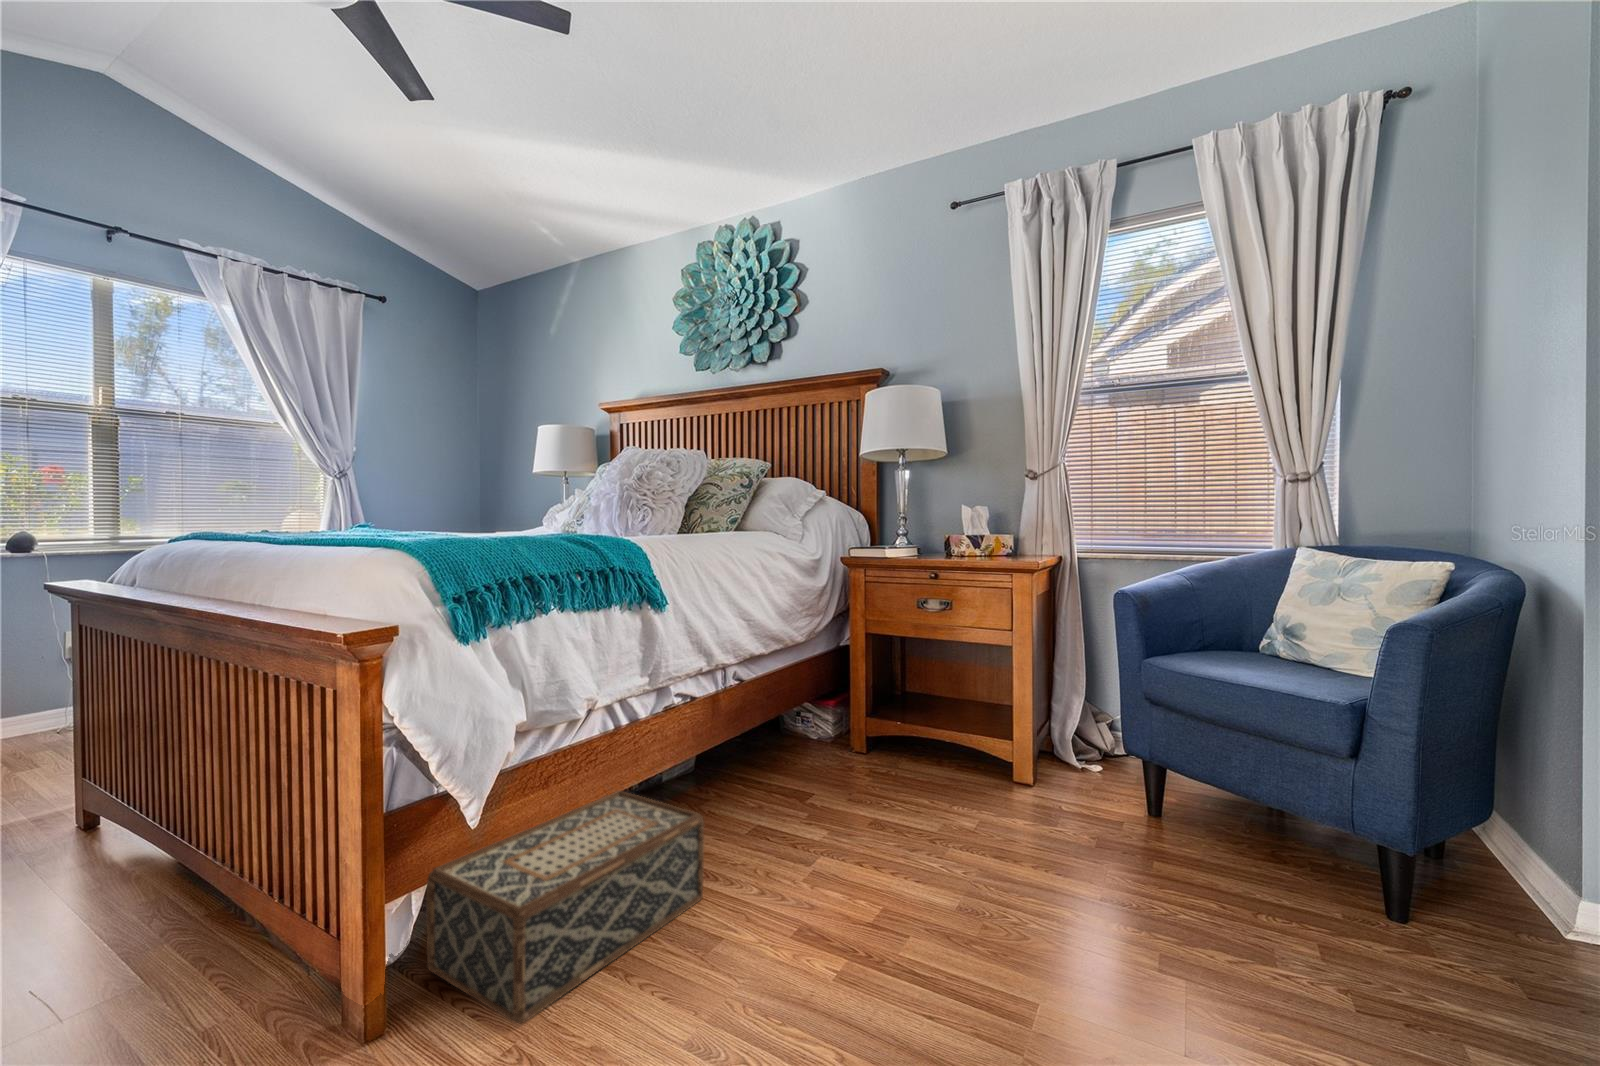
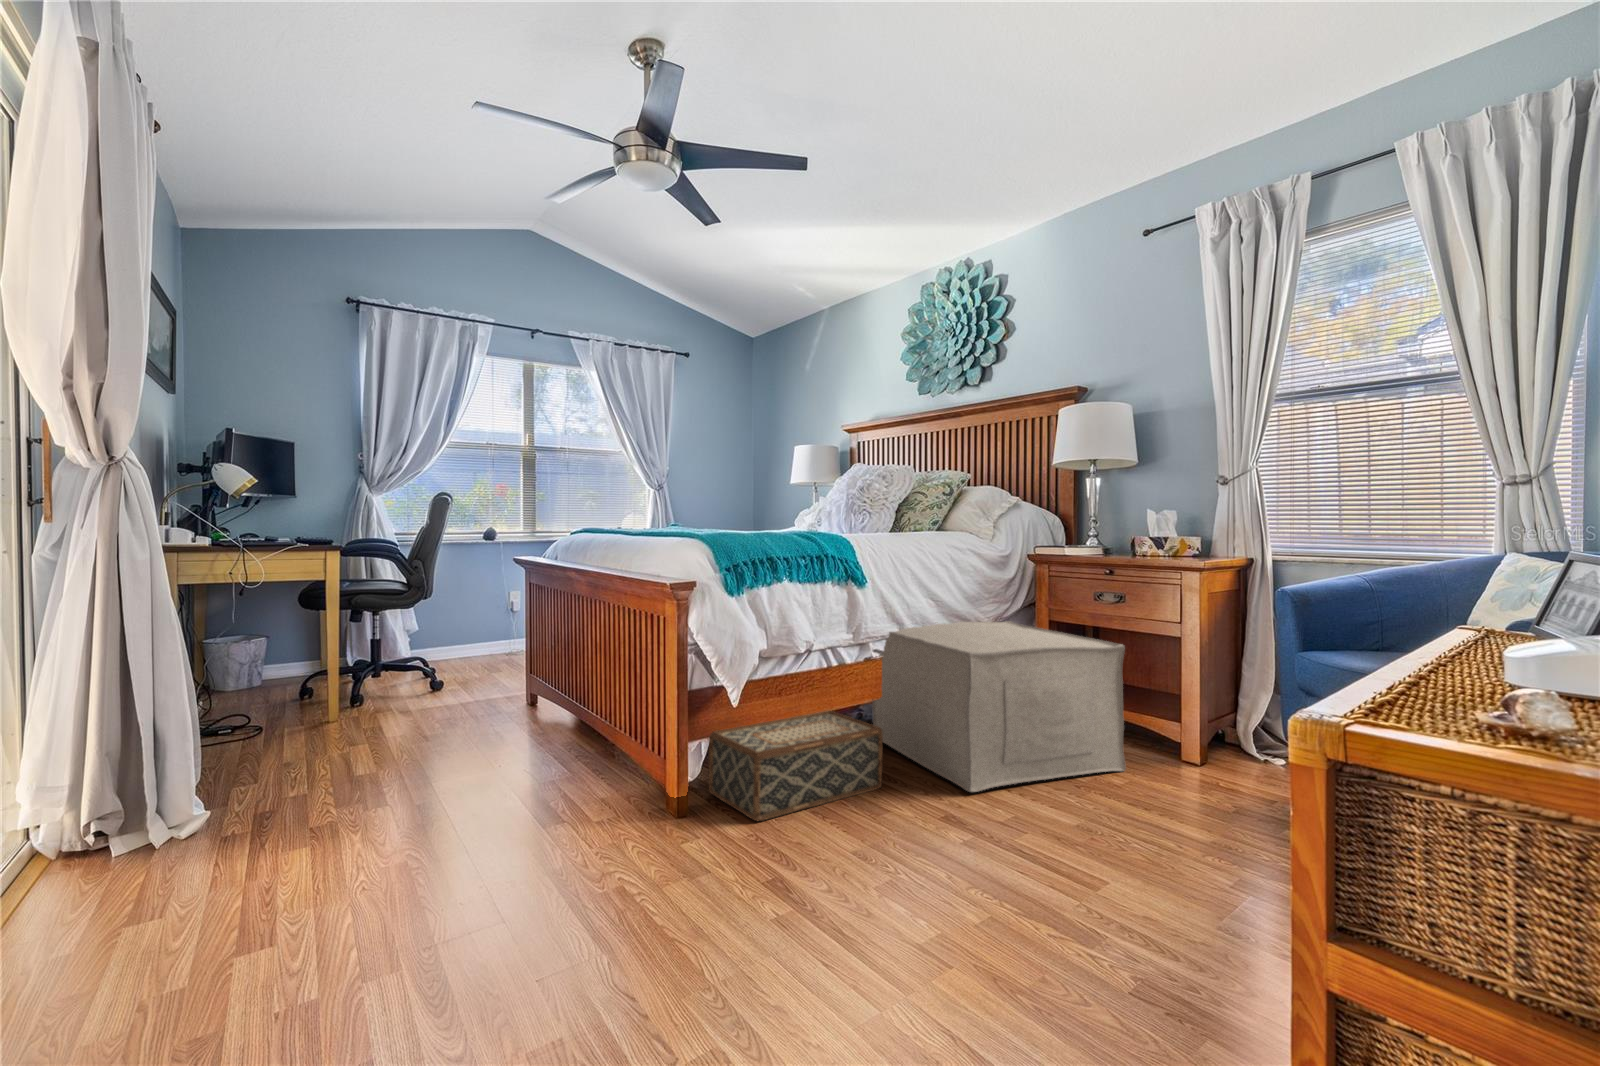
ottoman: none [668,637,975,885] -> present [873,621,1126,792]

